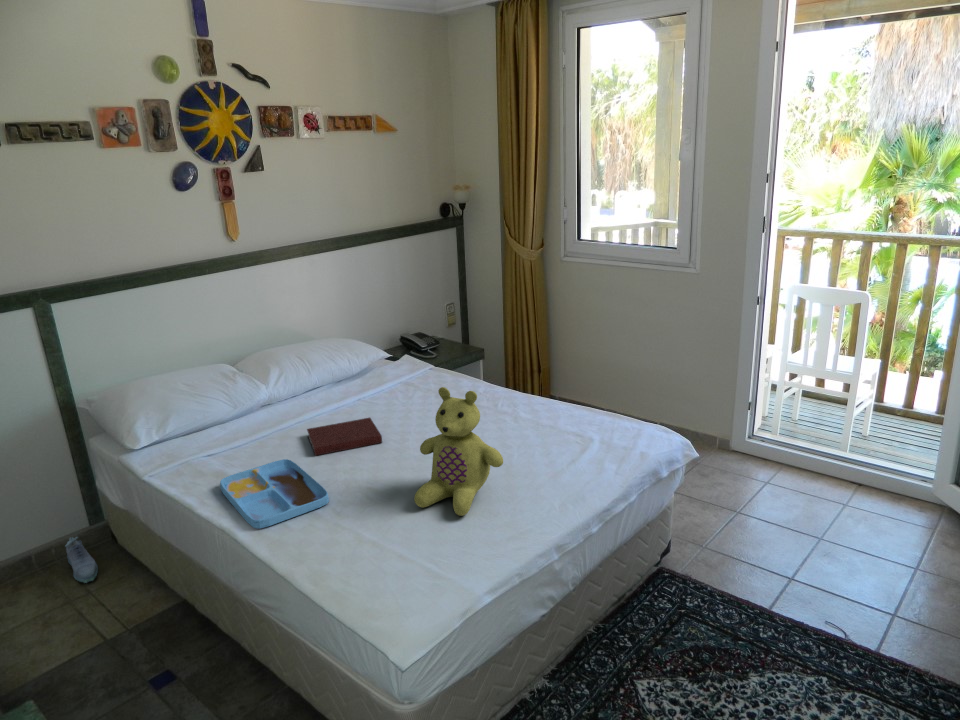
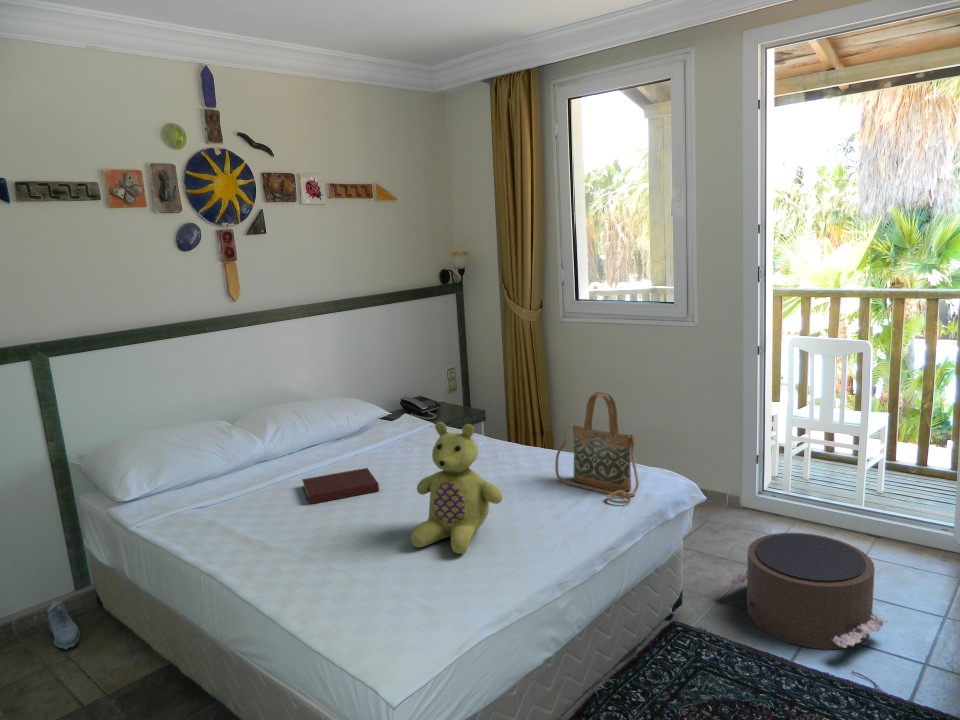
handbag: none [554,353,635,464] -> present [555,392,639,504]
tray: present [220,459,329,528] -> none [210,506,322,571]
pouf: none [708,485,863,600] -> present [722,533,887,649]

